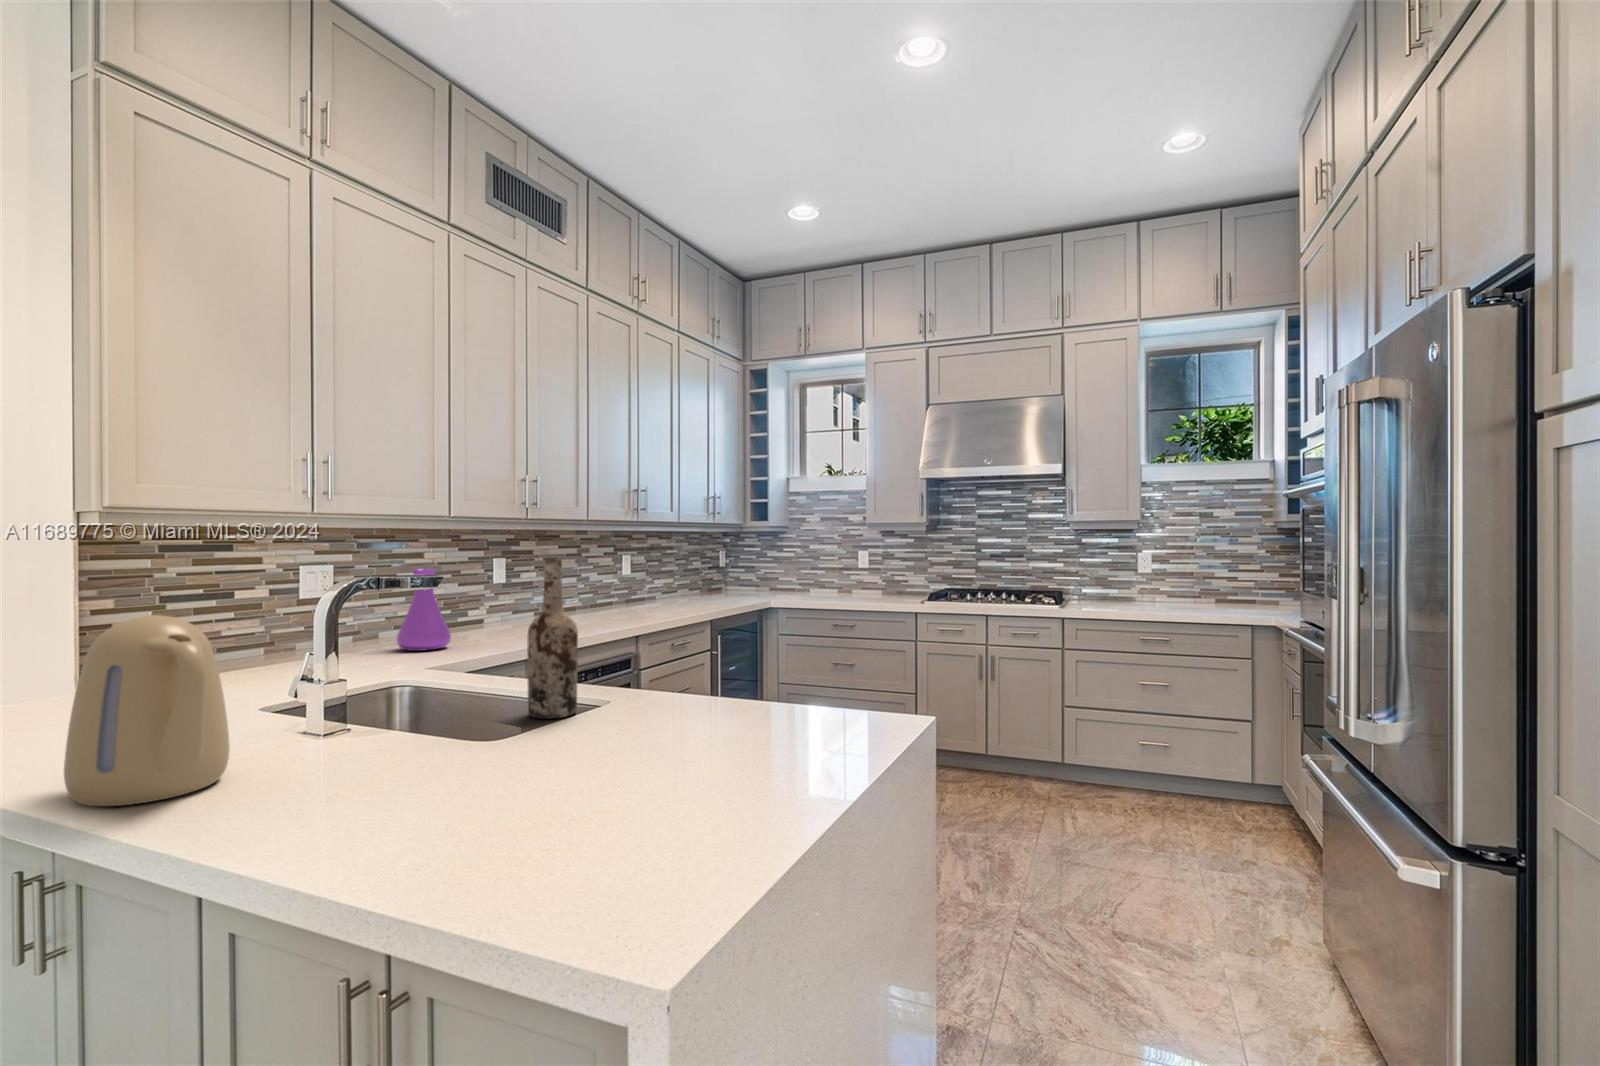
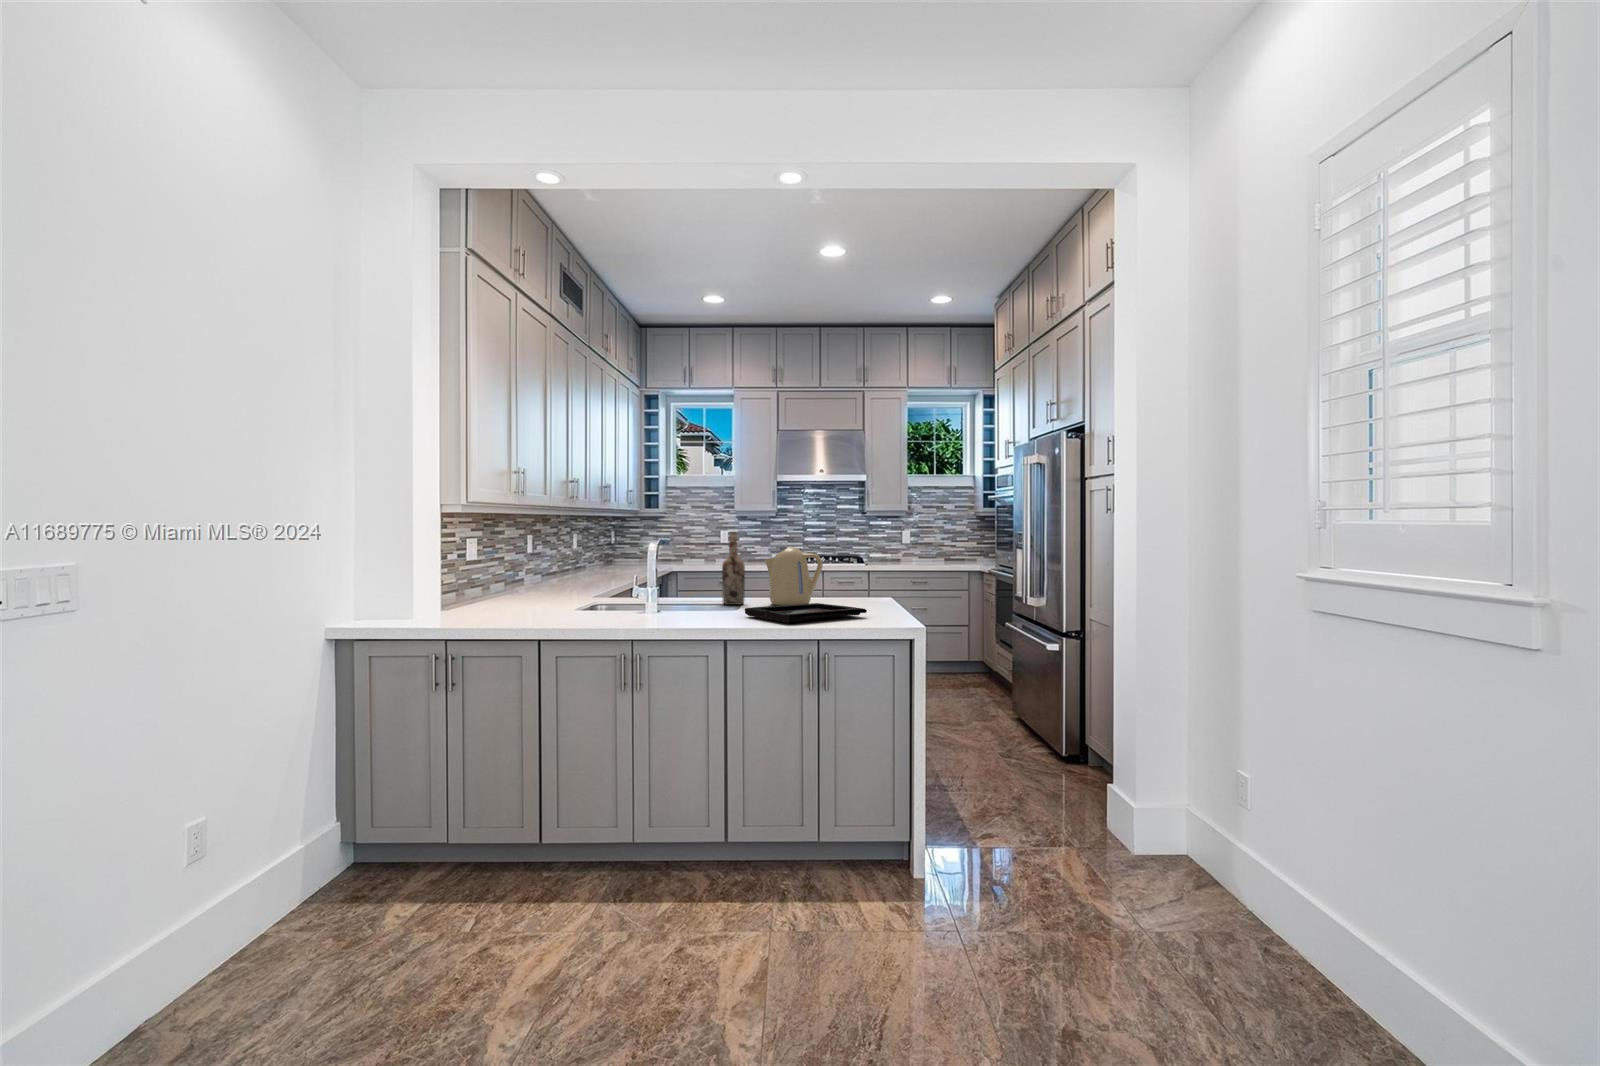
vase: present [397,569,451,651] -> none [525,541,558,593]
kettle: present [64,615,230,806] -> present [764,547,823,605]
decorative tray: none [310,749,642,858] -> present [745,603,867,623]

